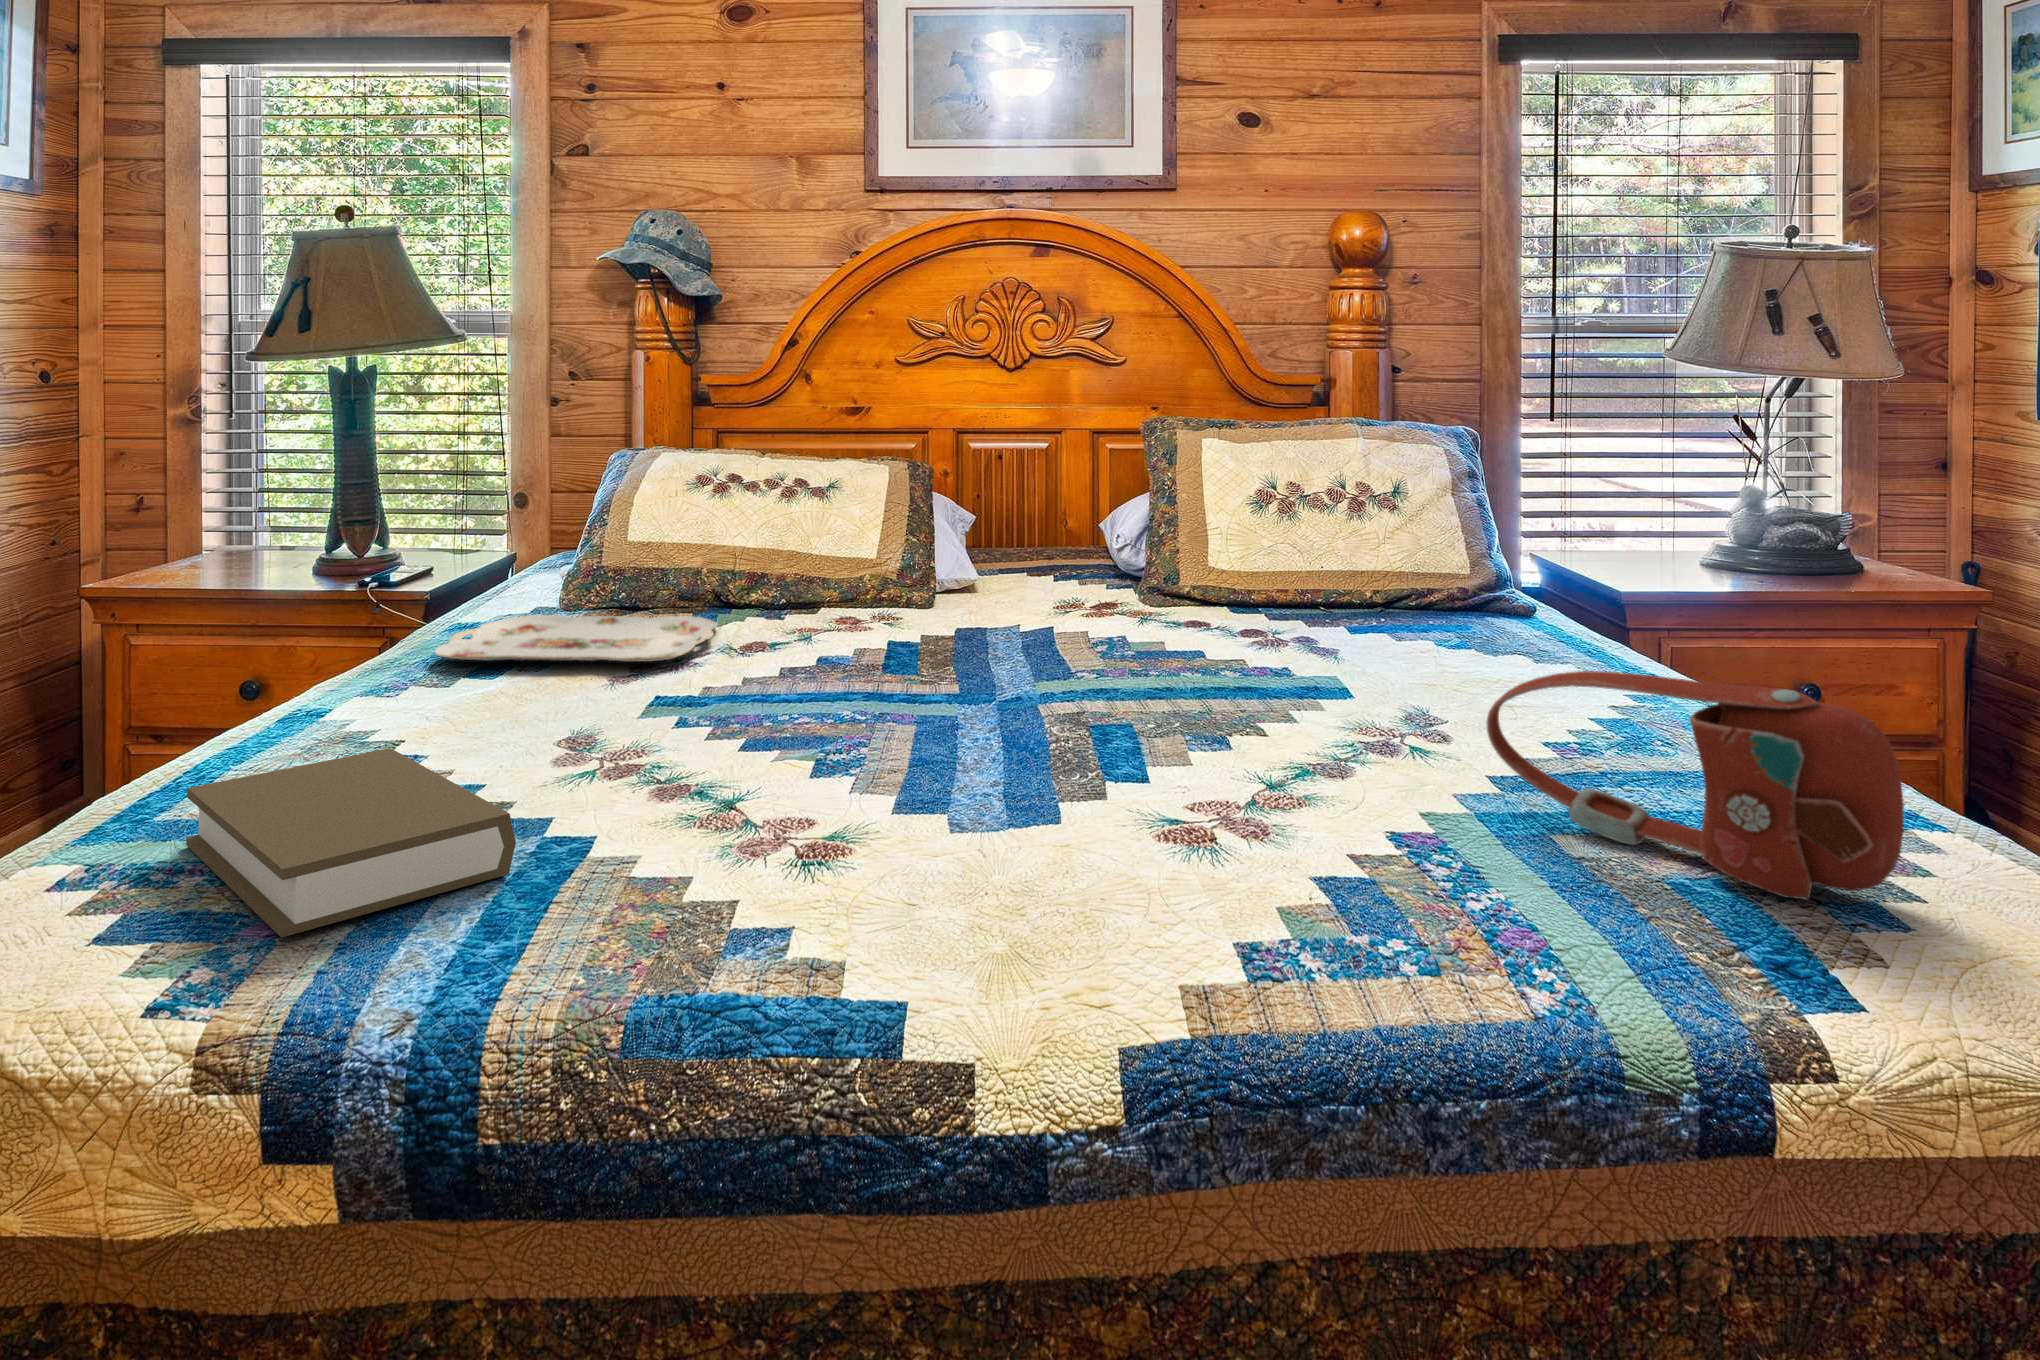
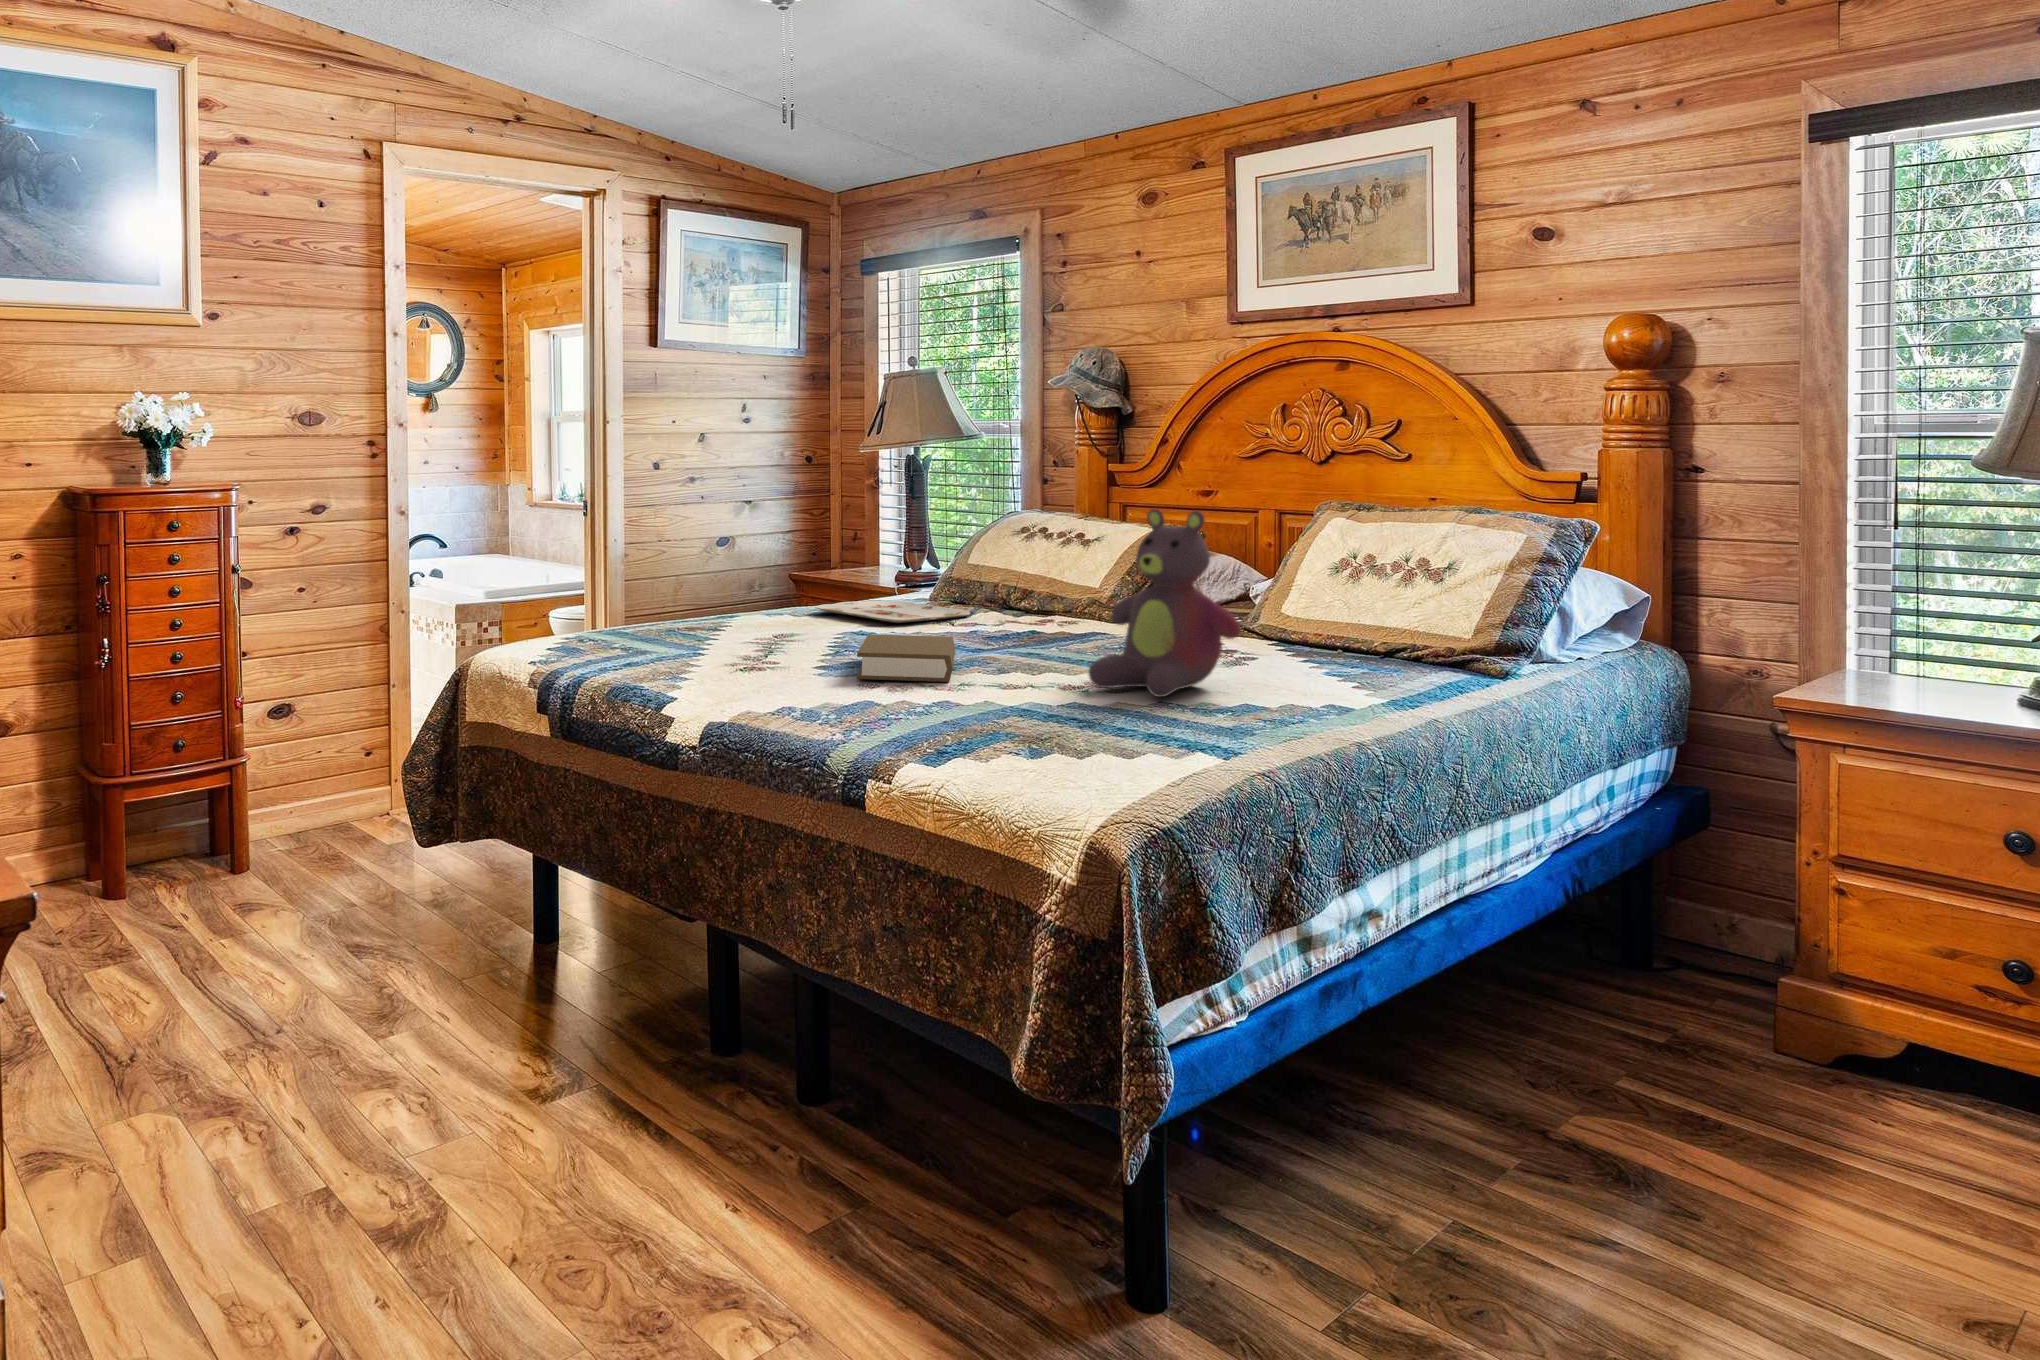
stuffed bear: none [1275,433,1503,725] -> present [1088,509,1240,697]
handbag: present [1487,671,1904,900] -> none [992,635,1065,747]
book: present [186,748,516,937] -> present [857,634,955,682]

